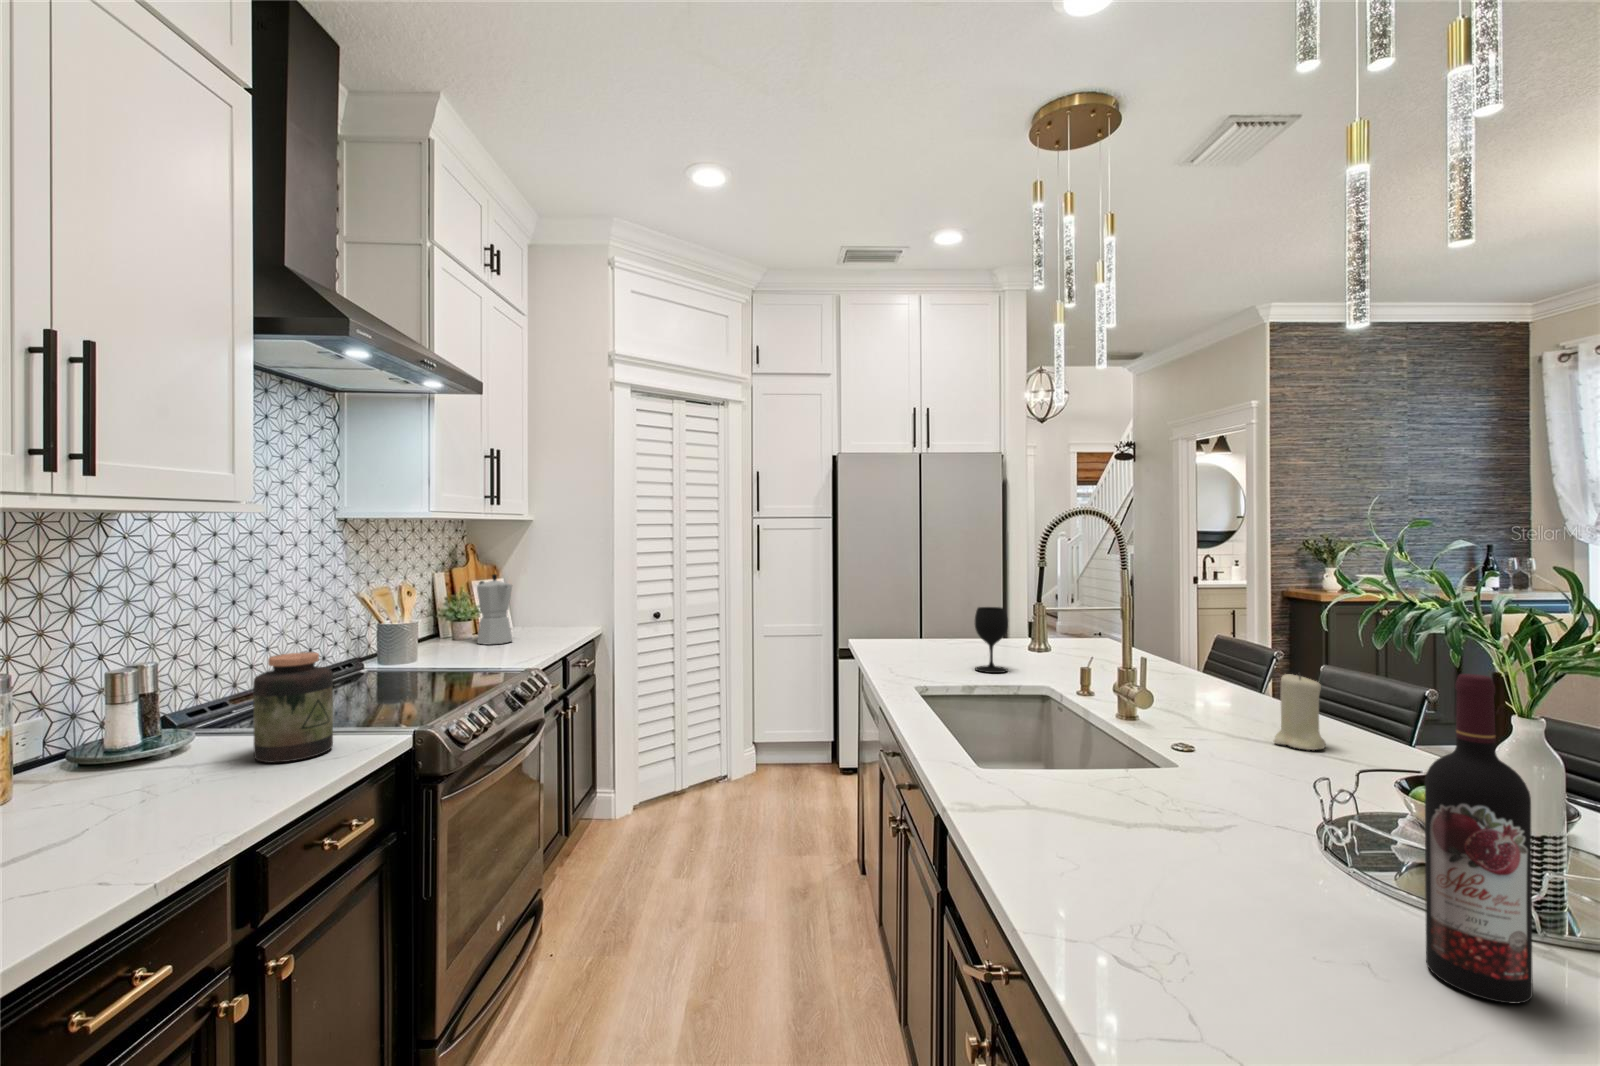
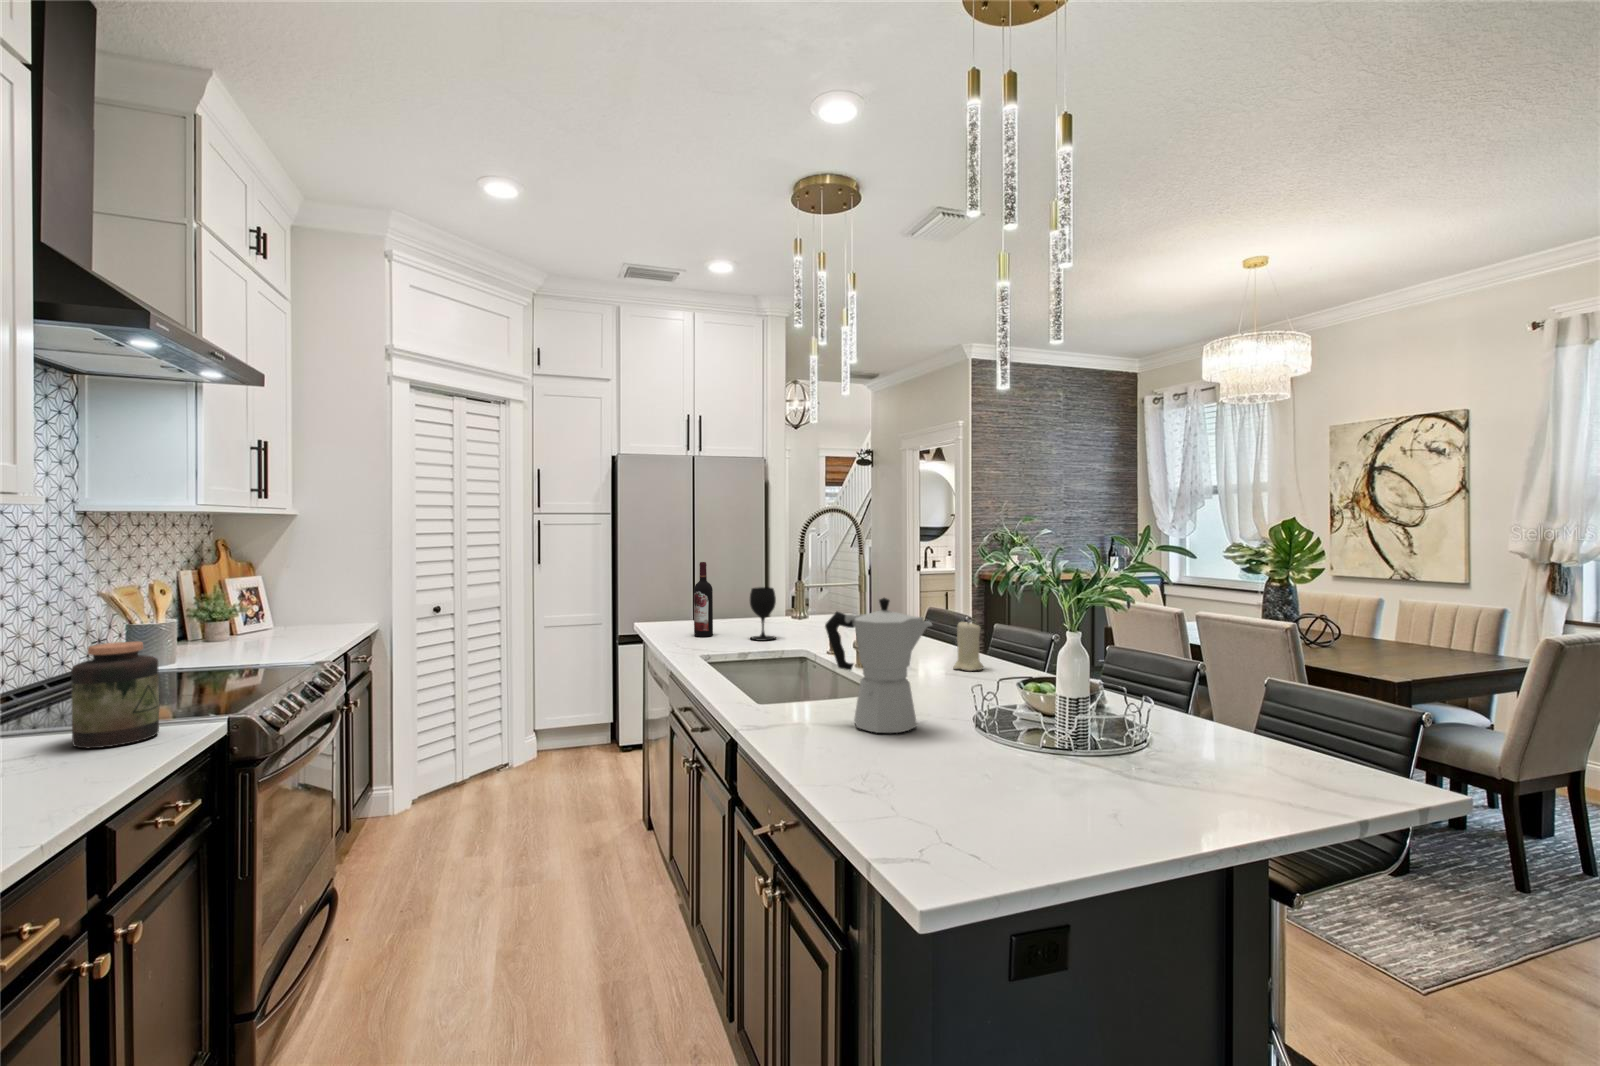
moka pot: present [477,574,512,645] -> present [825,598,932,733]
wine bottle: present [1425,674,1533,1004] -> present [694,562,713,637]

